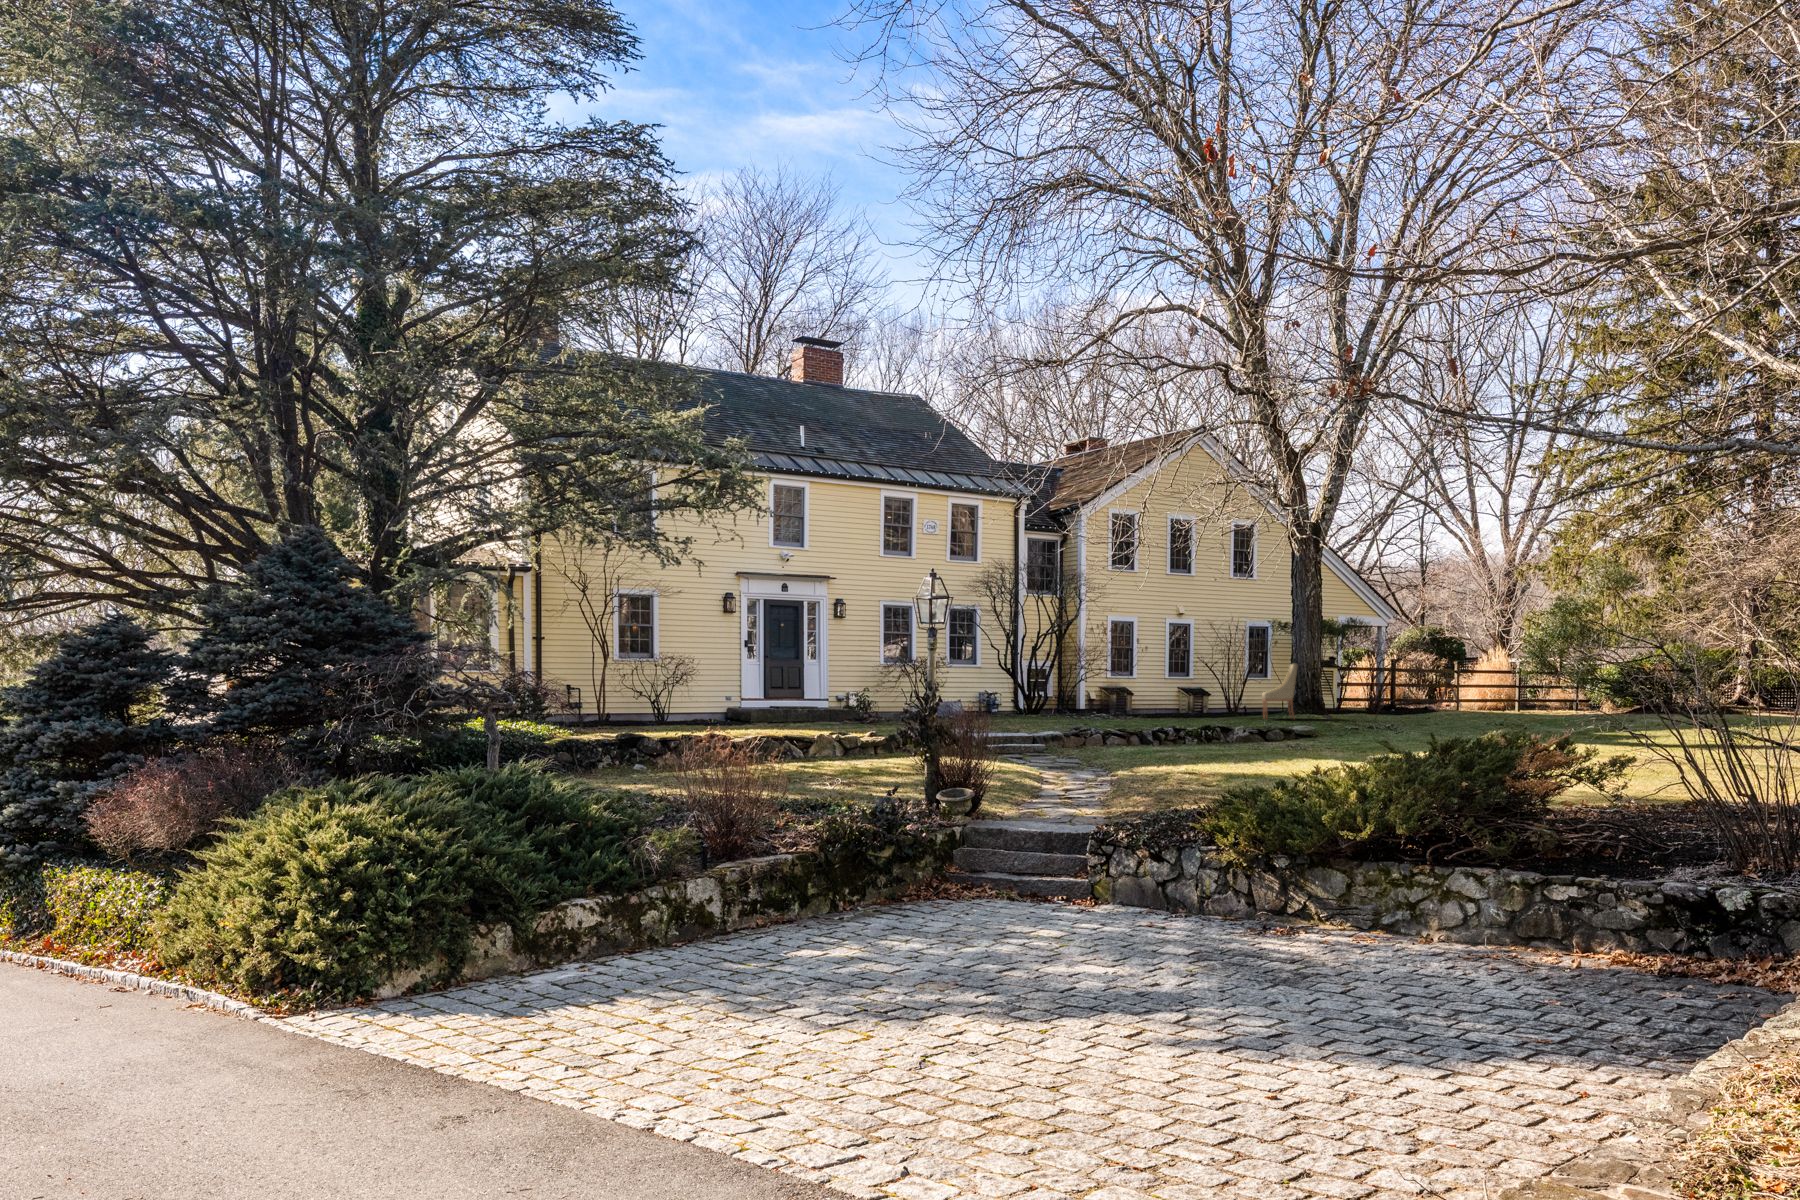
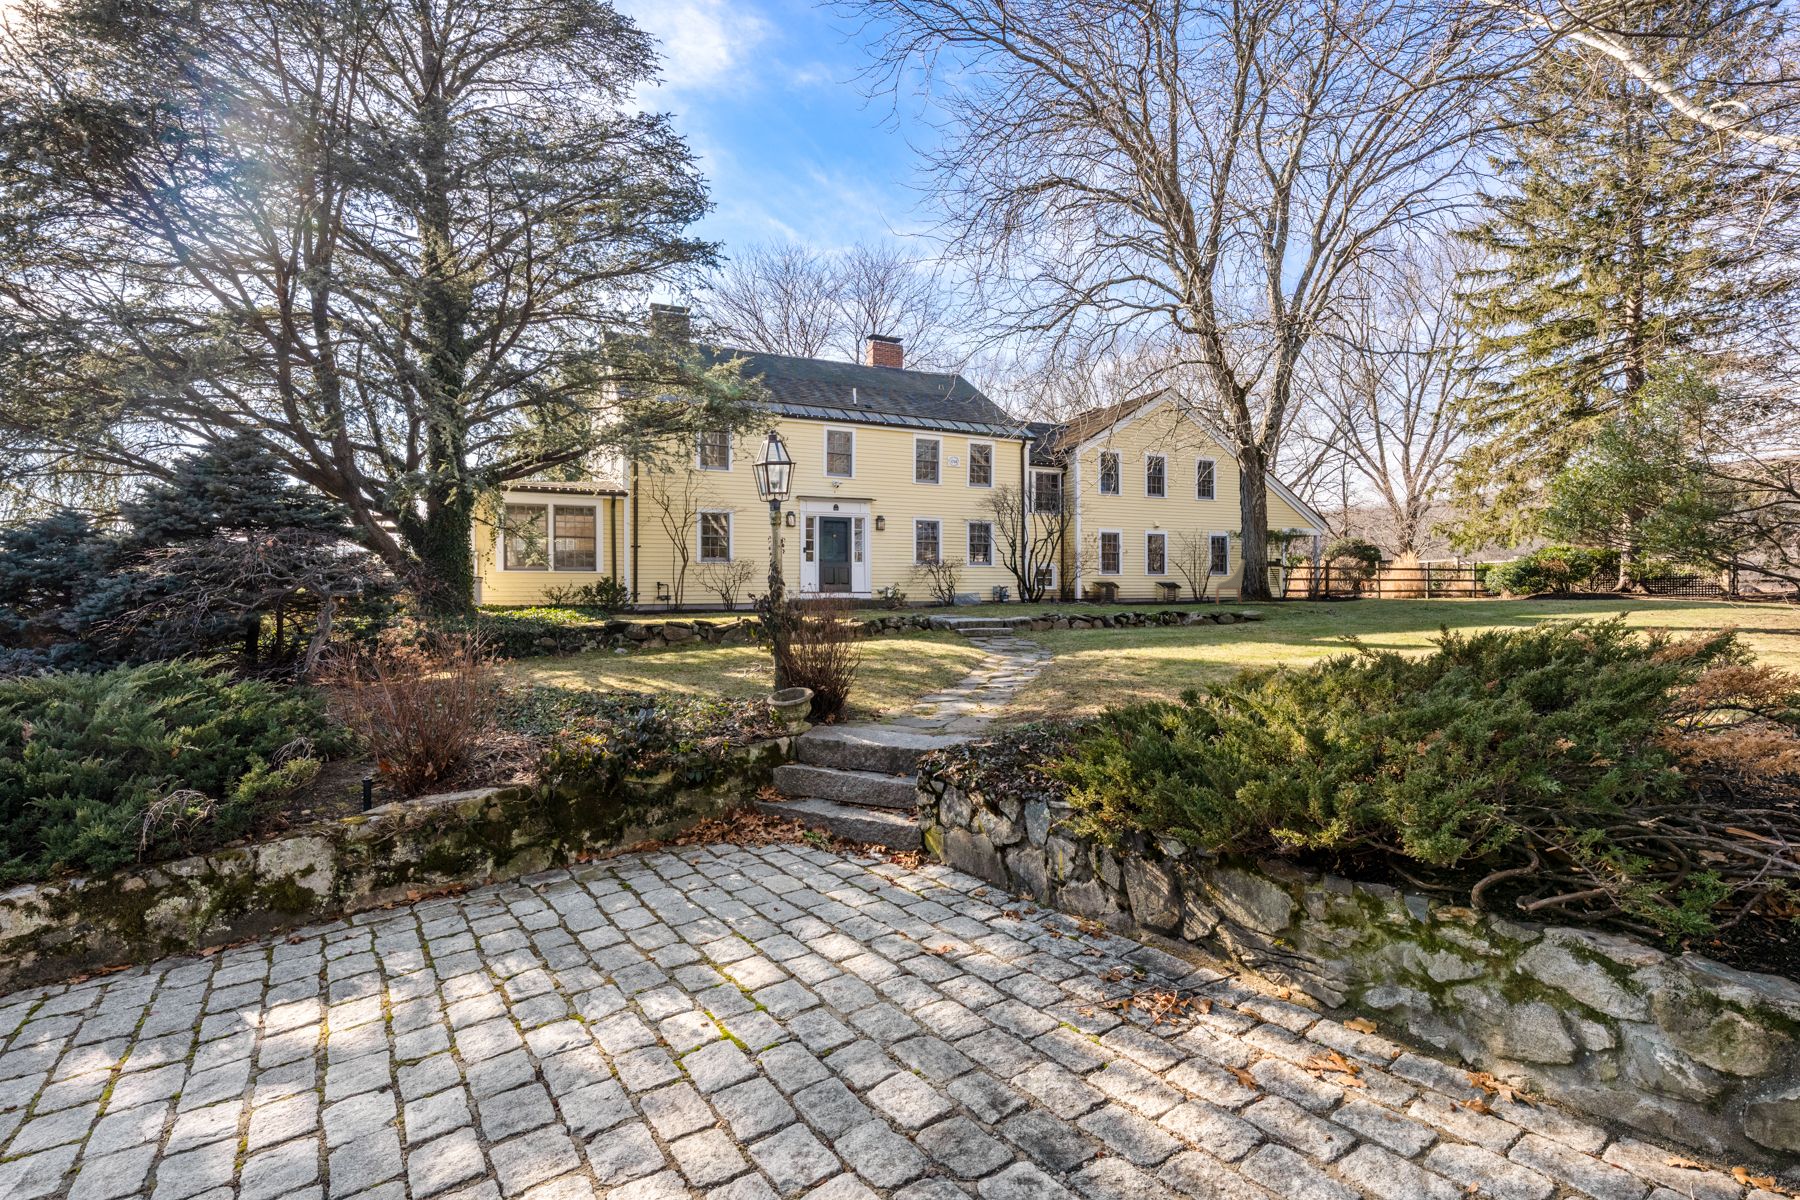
round table: present [1438,678,1462,706] -> none [1353,572,1393,596]

